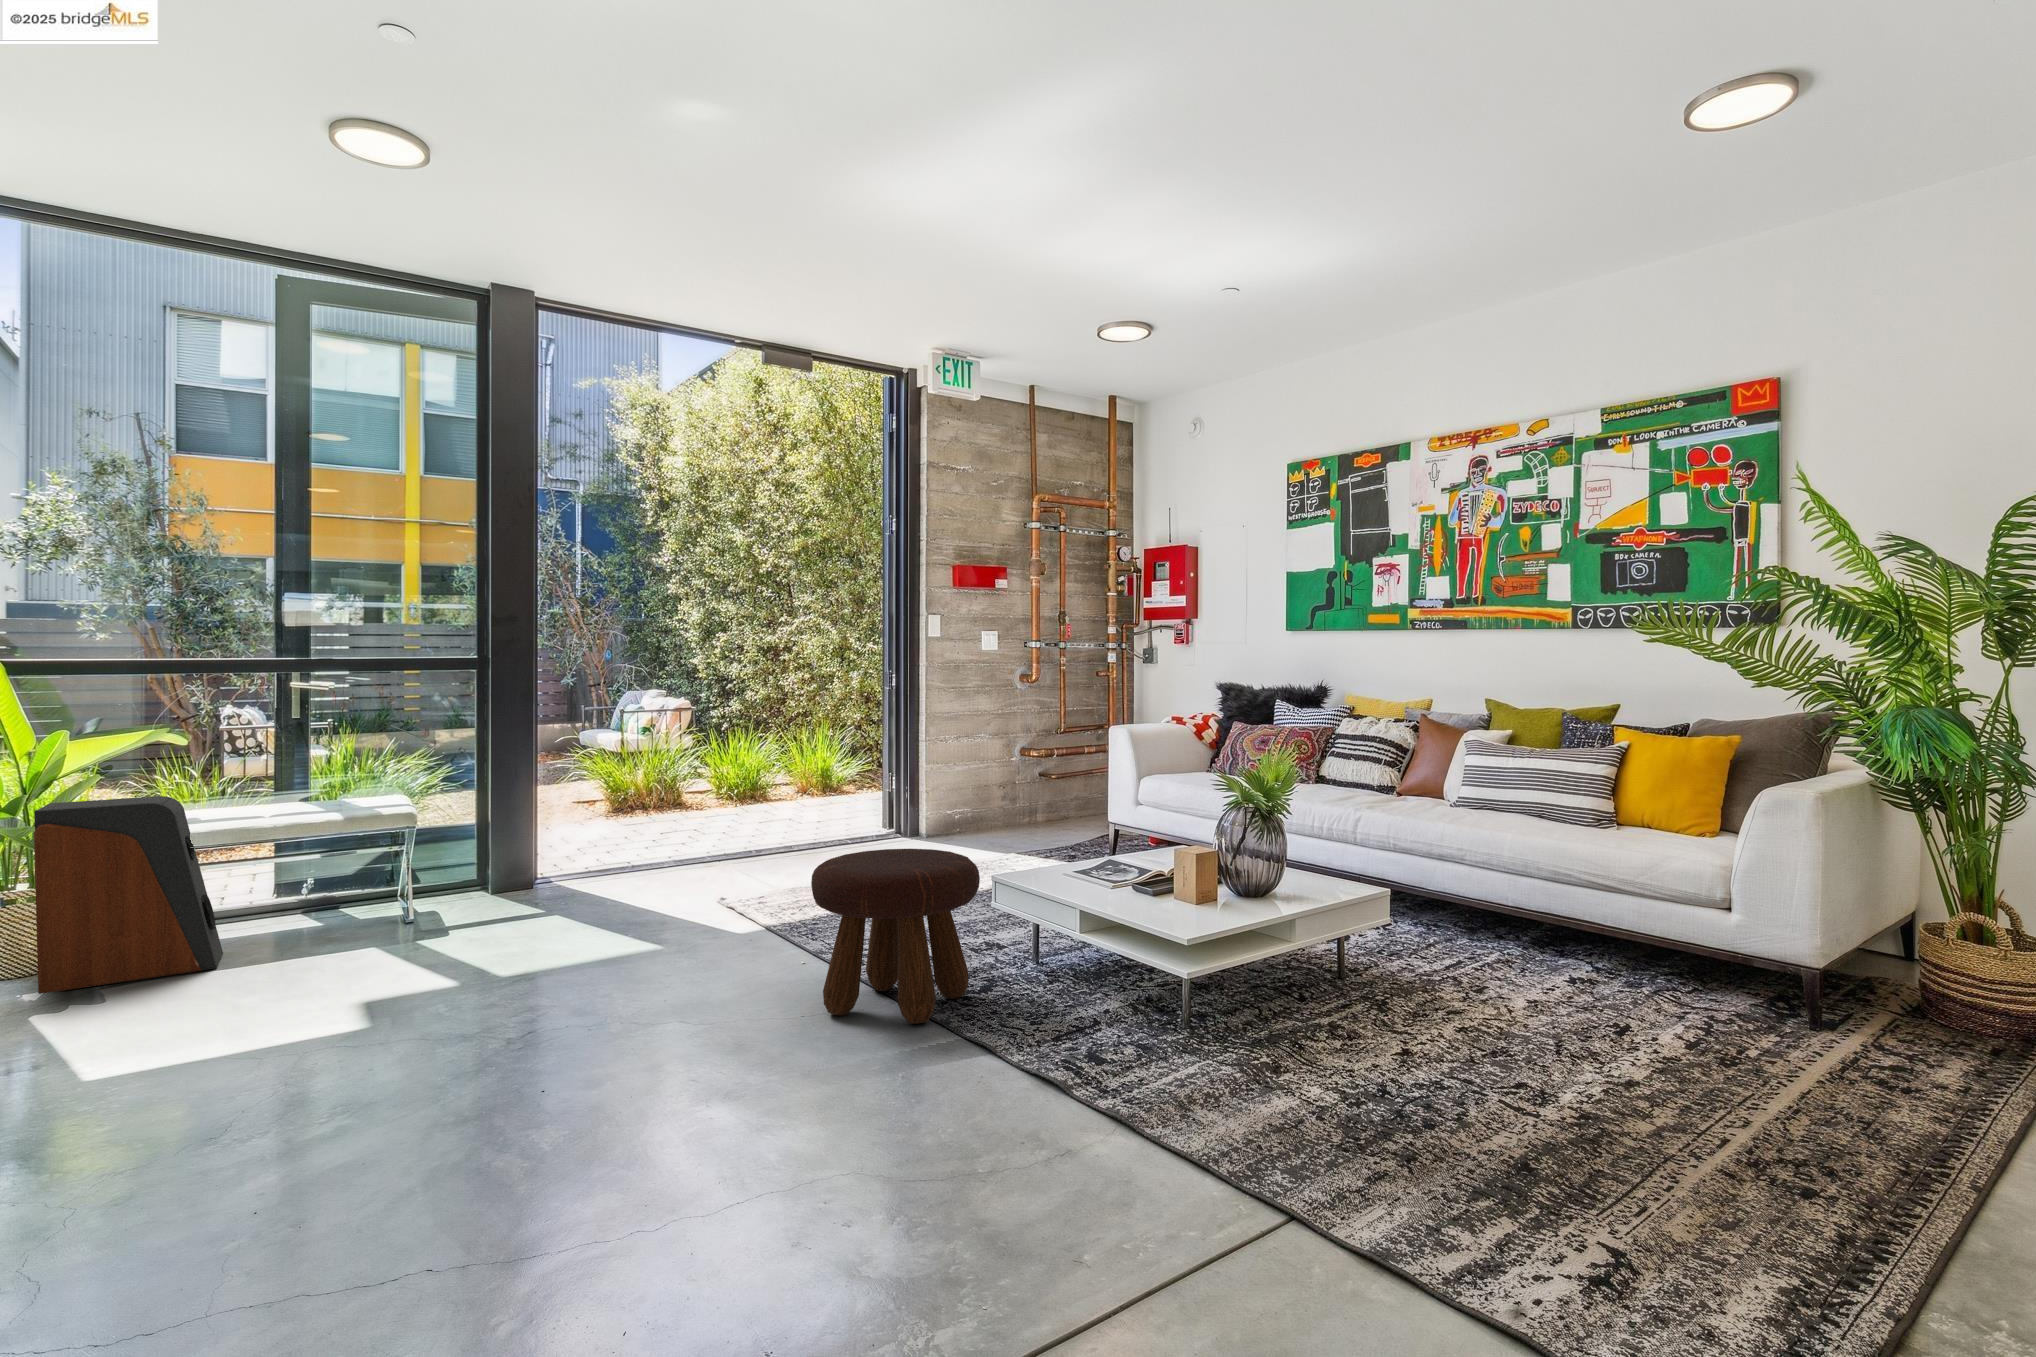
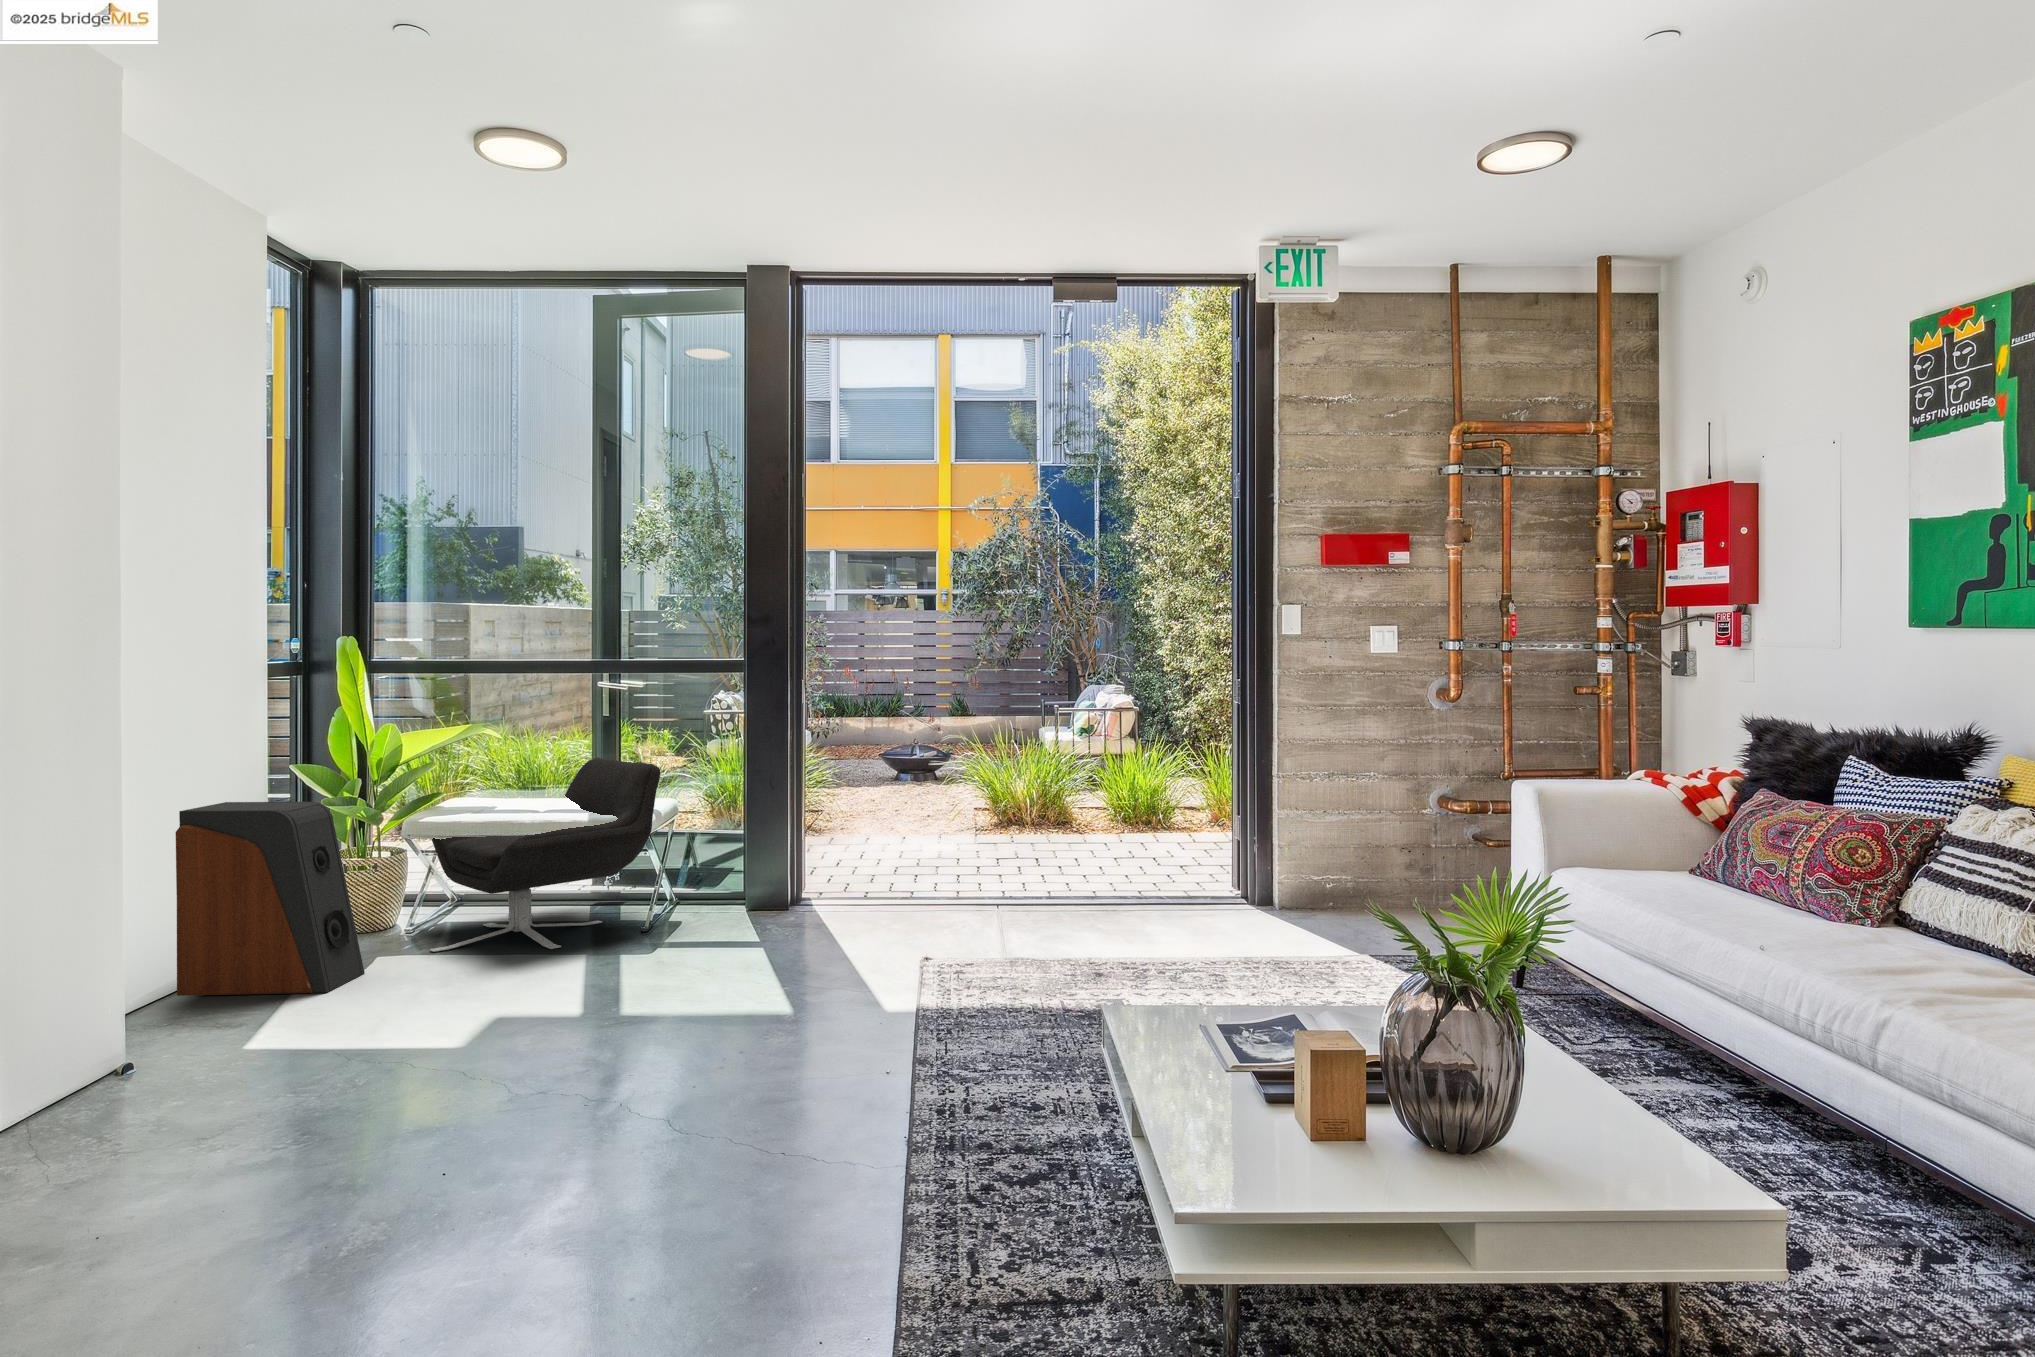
lounge chair: none [214,750,457,931] -> present [430,758,660,952]
footstool: present [811,849,980,1024] -> none [653,978,927,1292]

